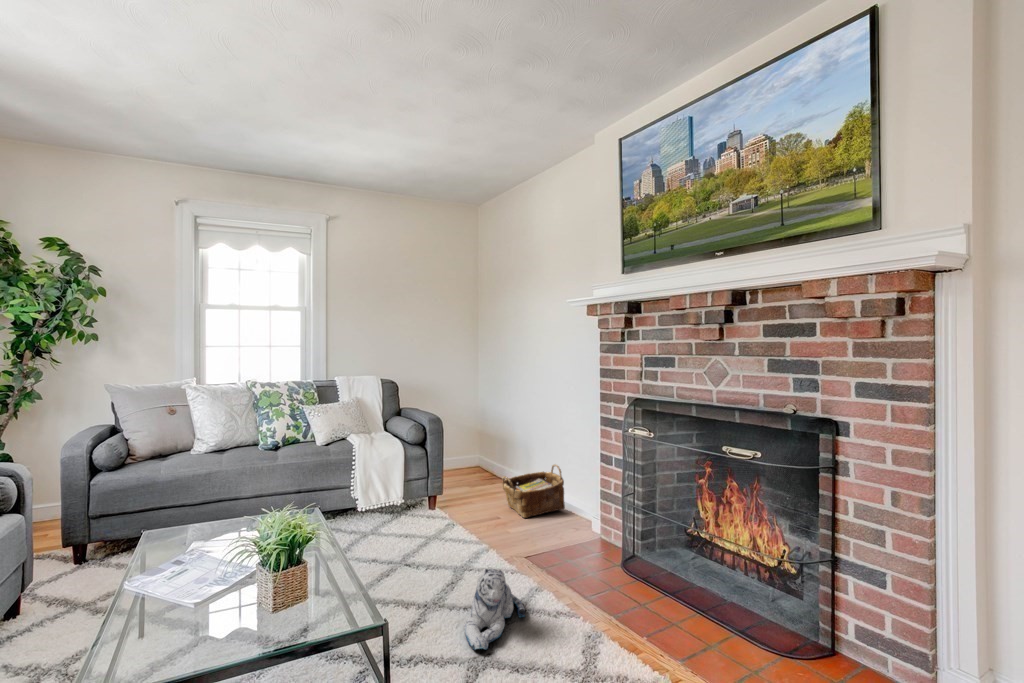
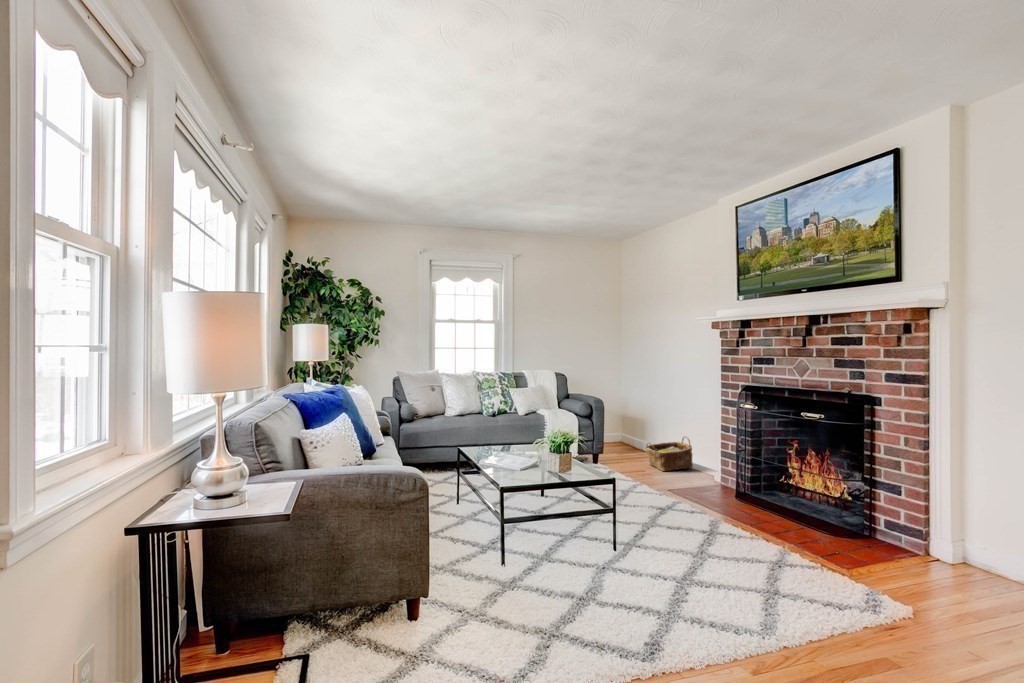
plush toy: present [465,569,525,650] -> none [639,480,674,521]

